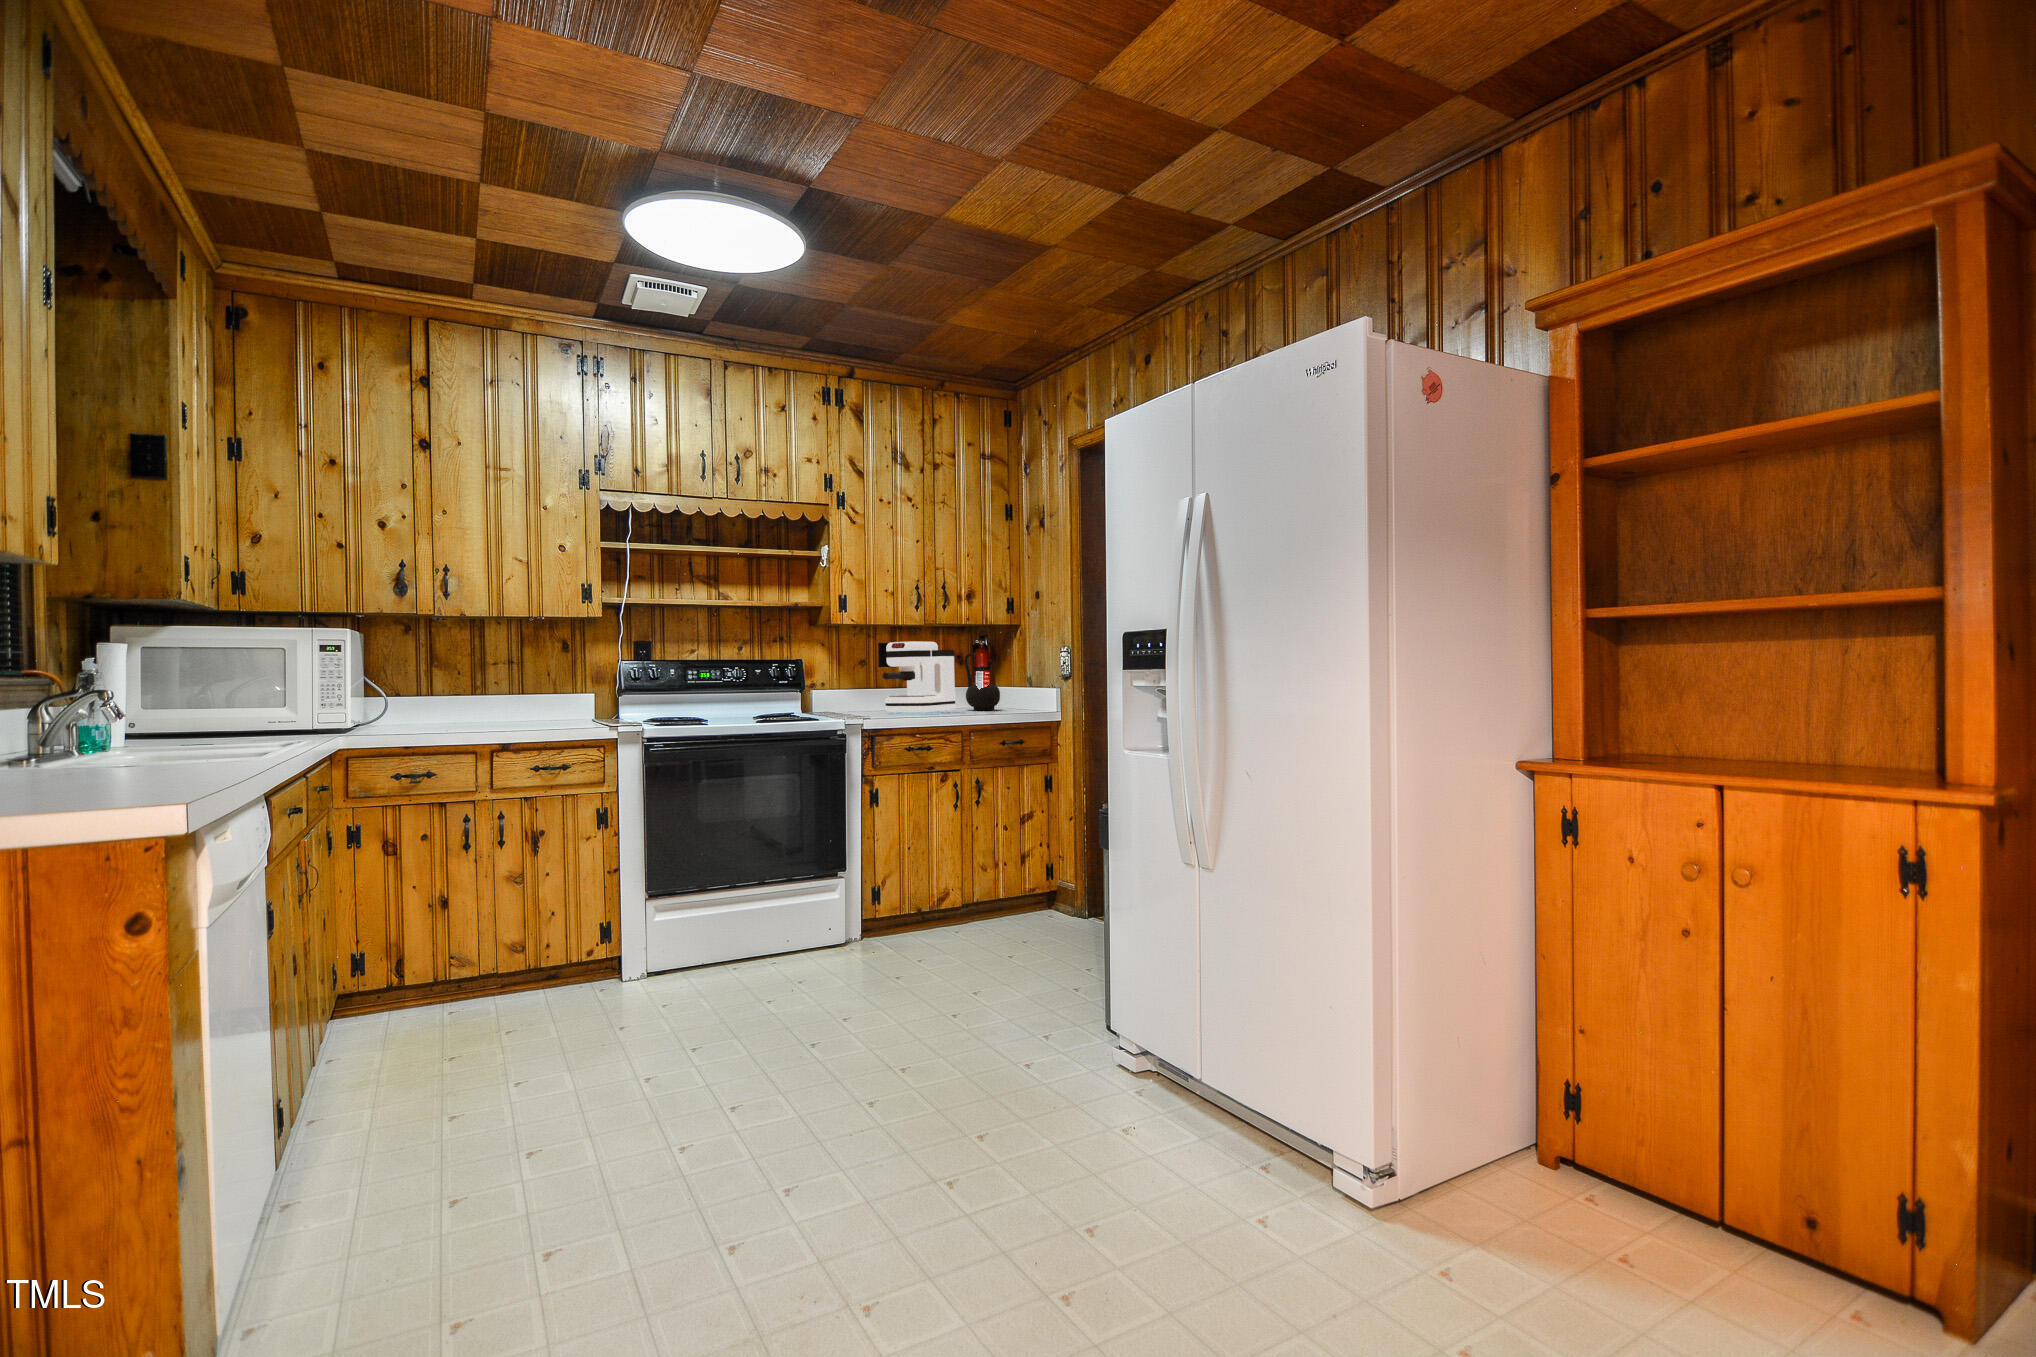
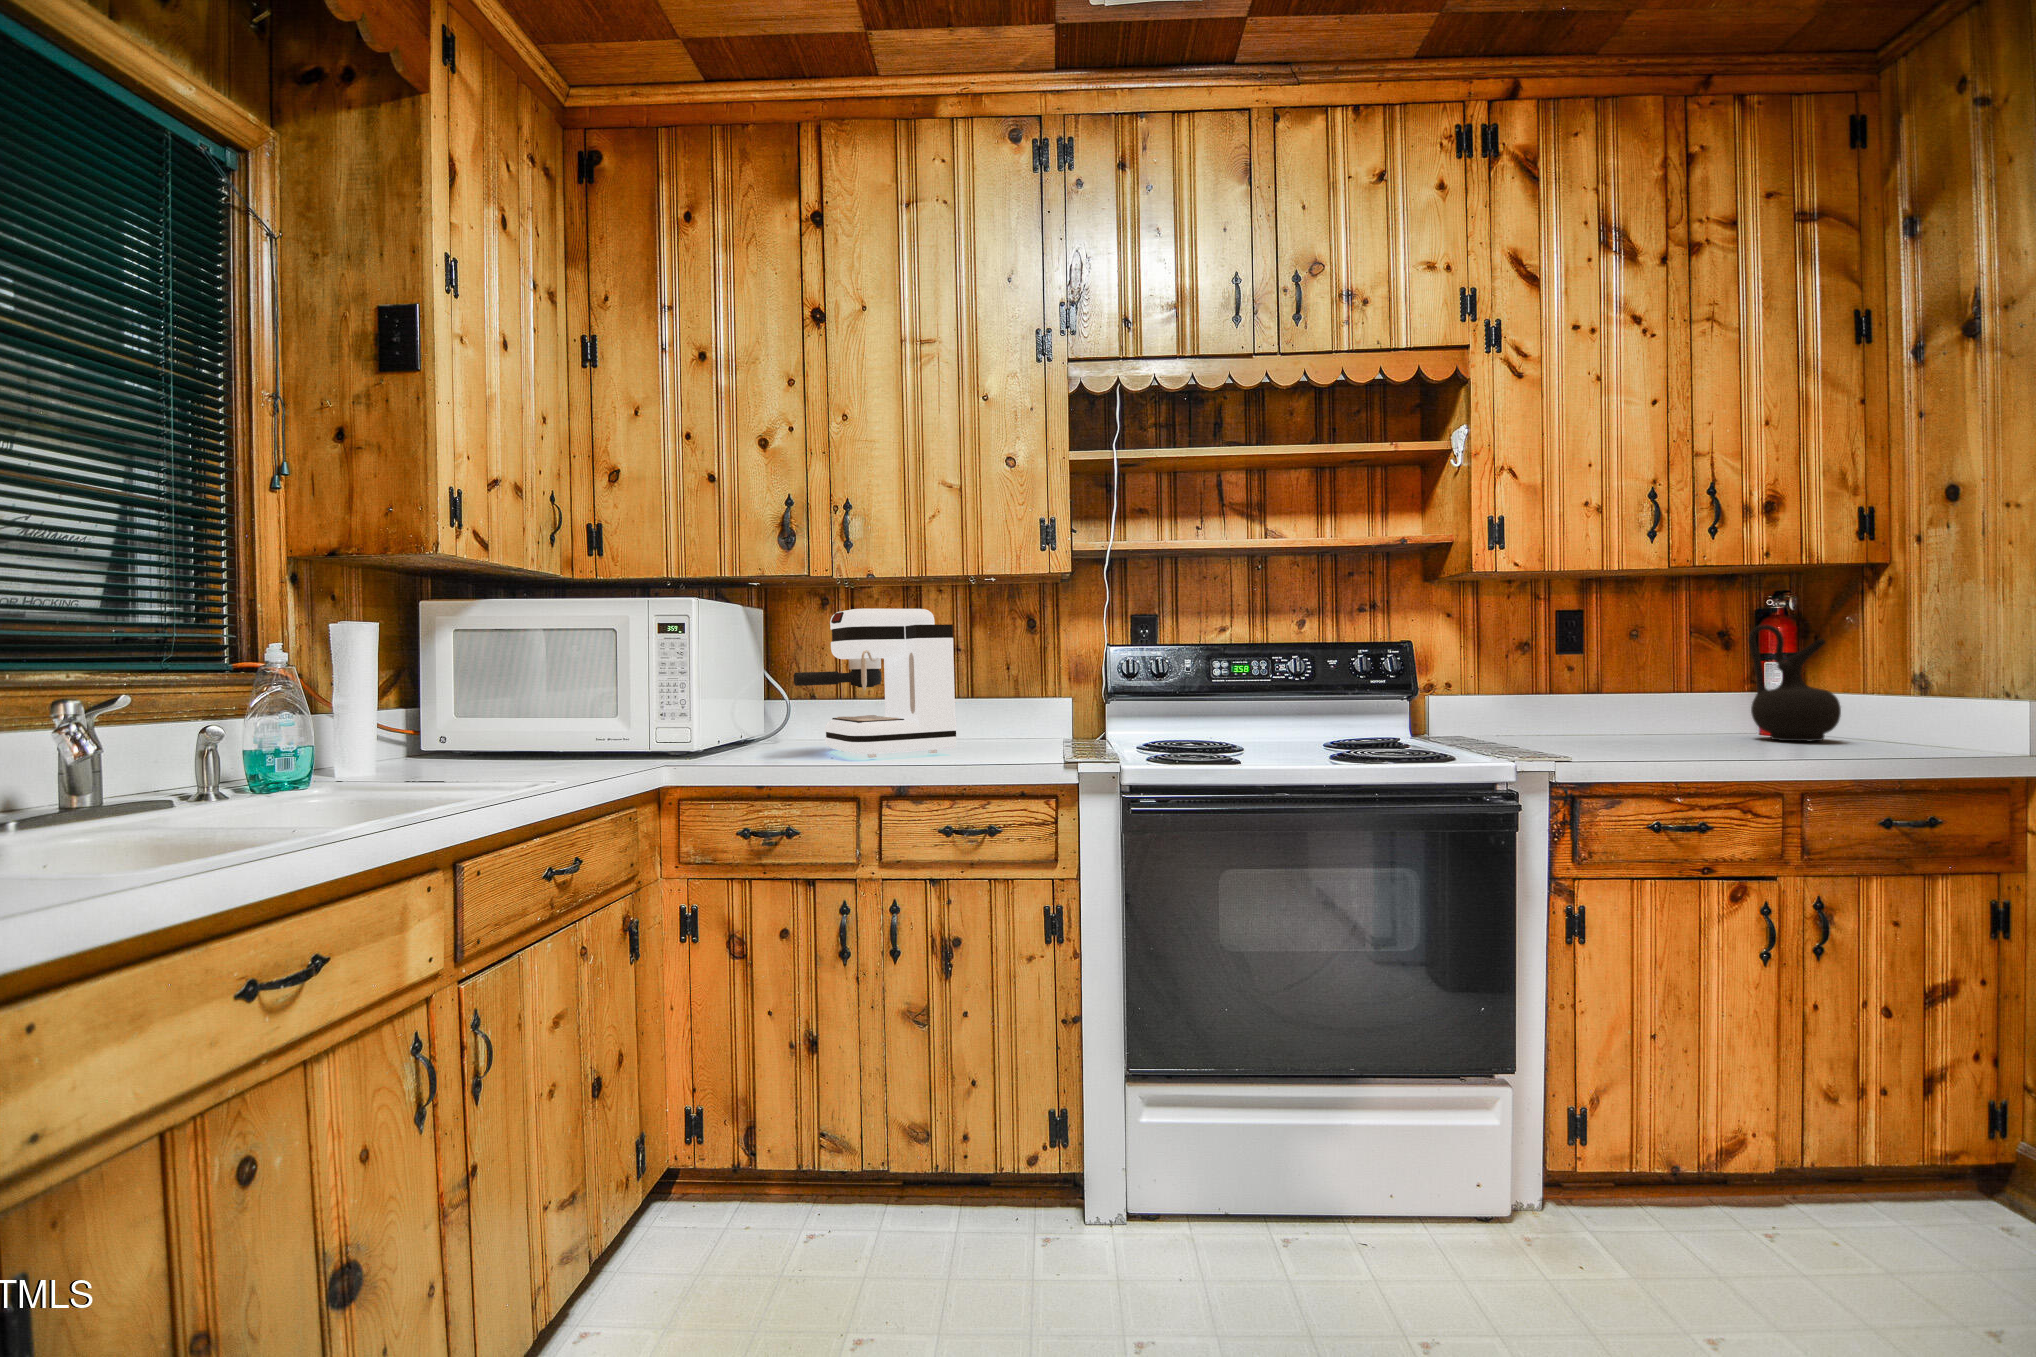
coffee maker: present [883,642,956,714] -> present [794,609,957,758]

